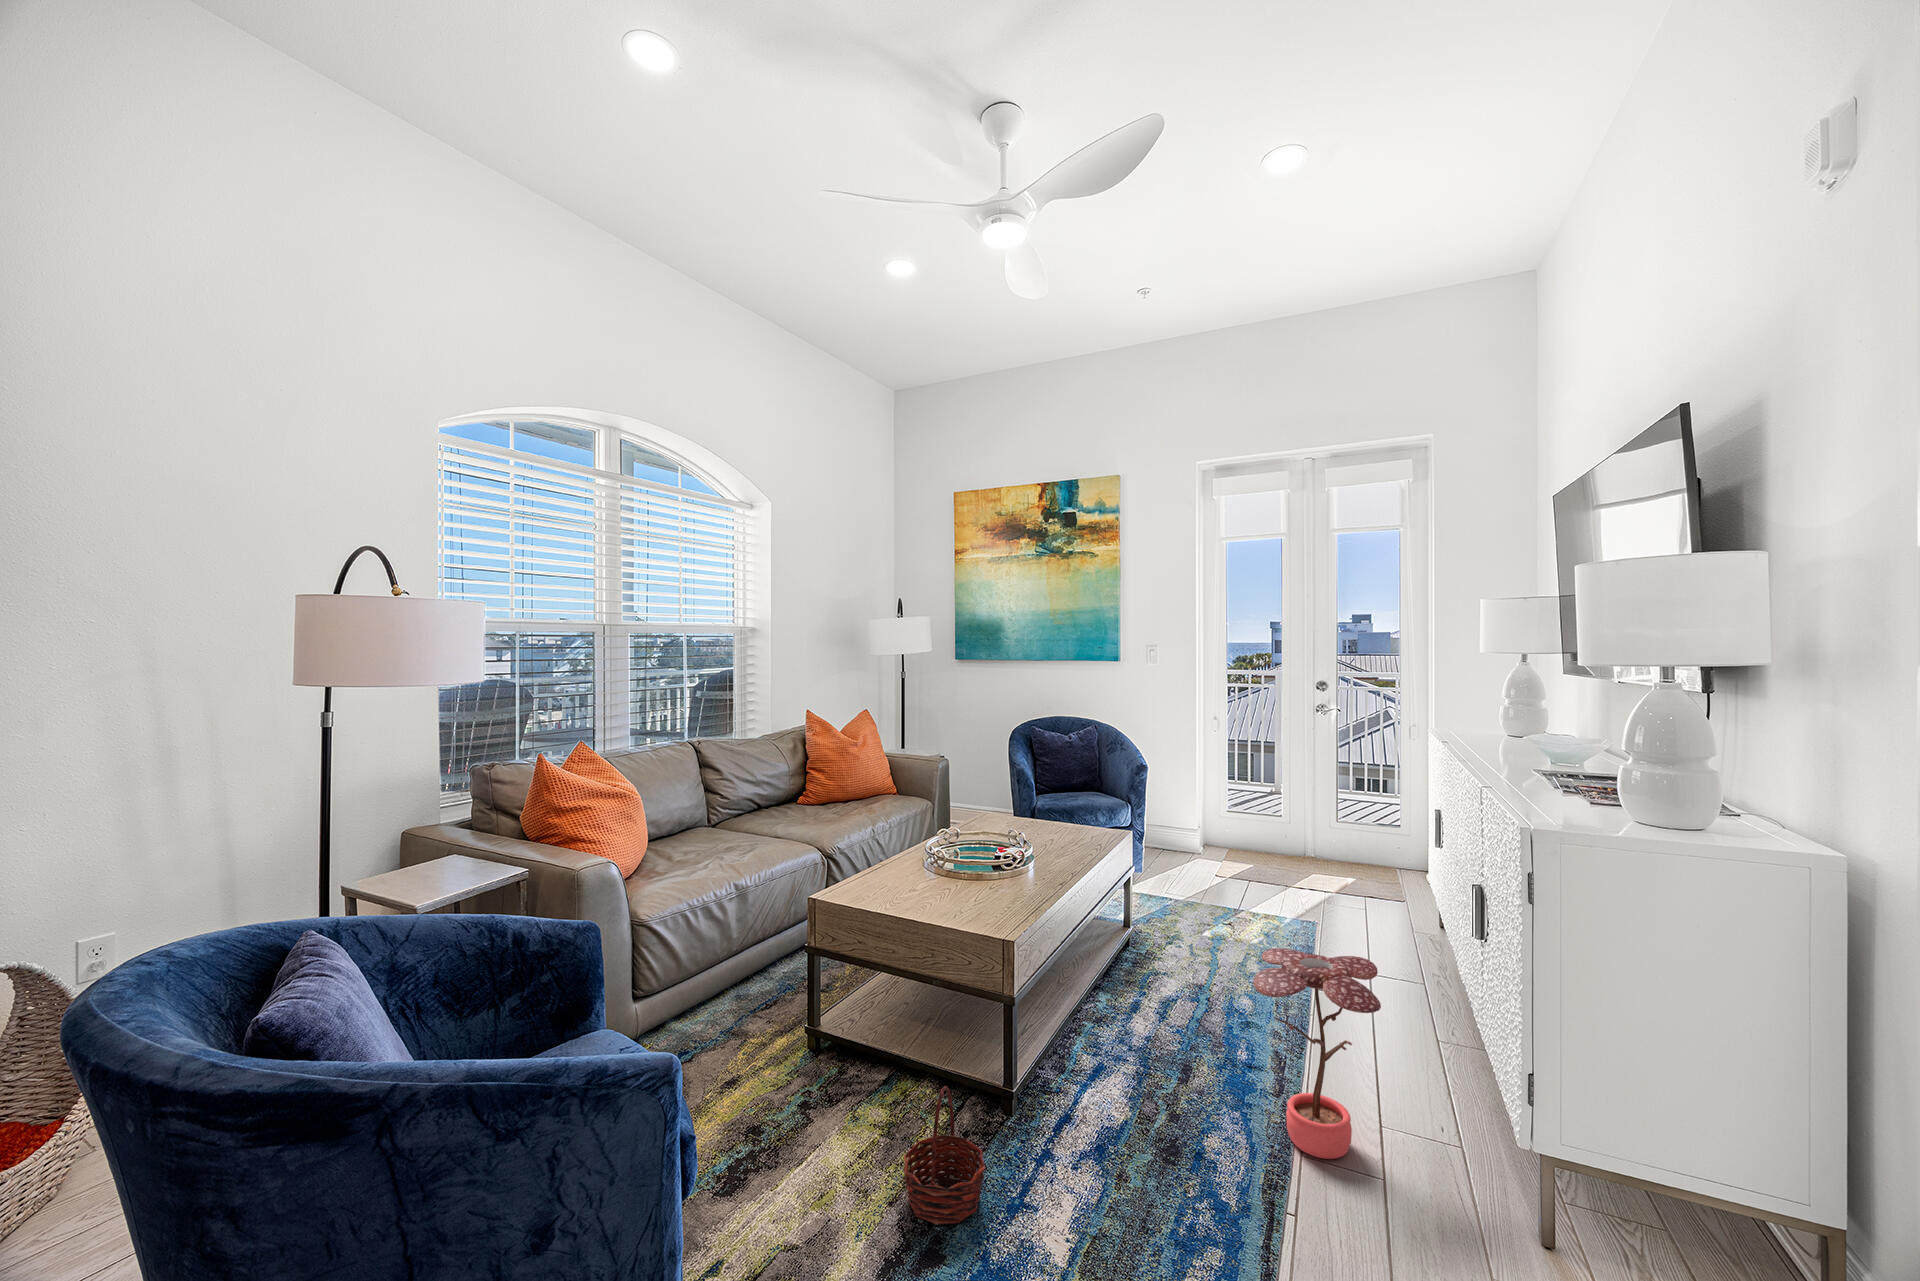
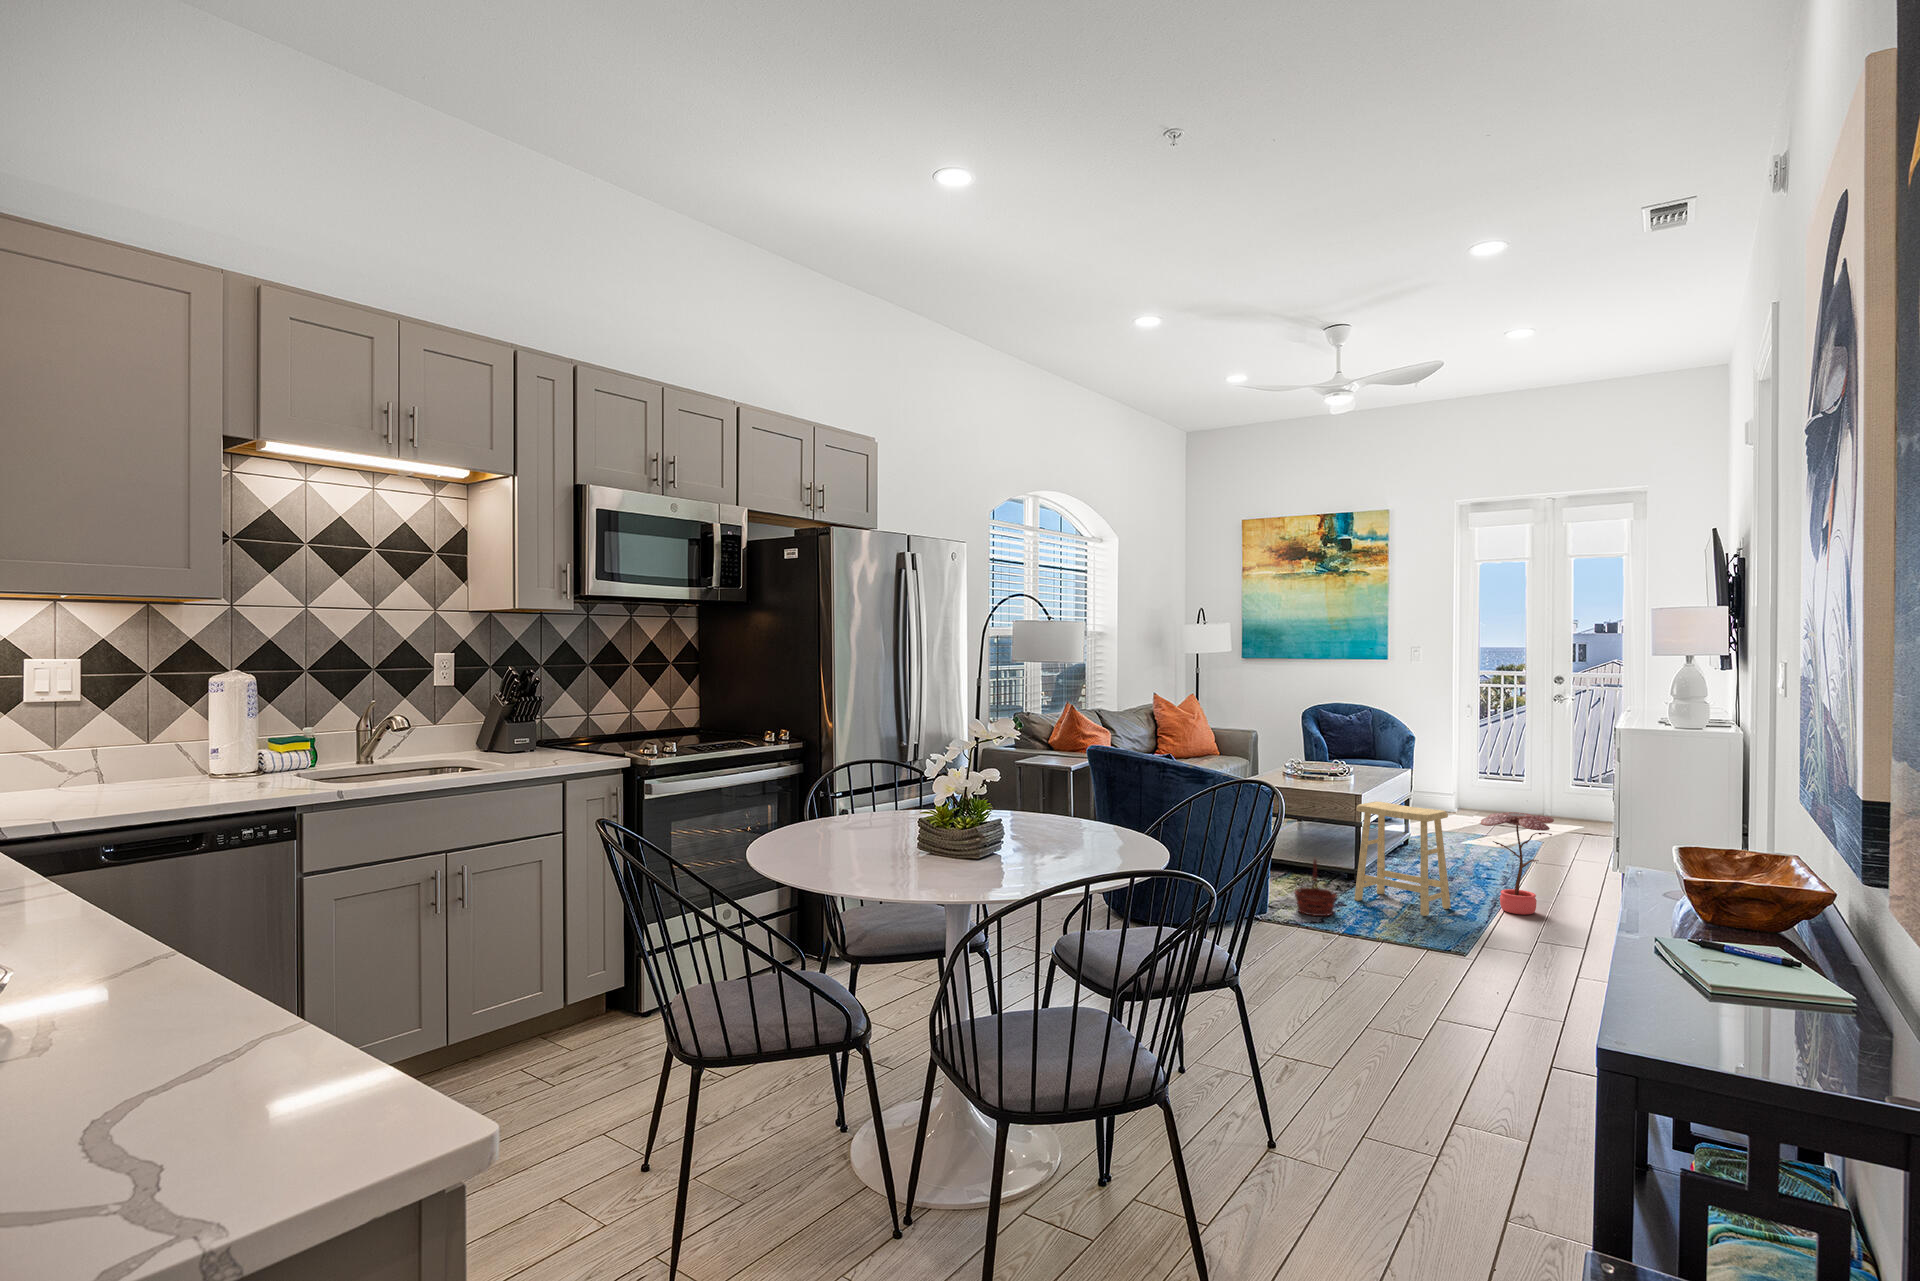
footstool: none [1032,931,1202,1193] -> present [1354,801,1451,916]

